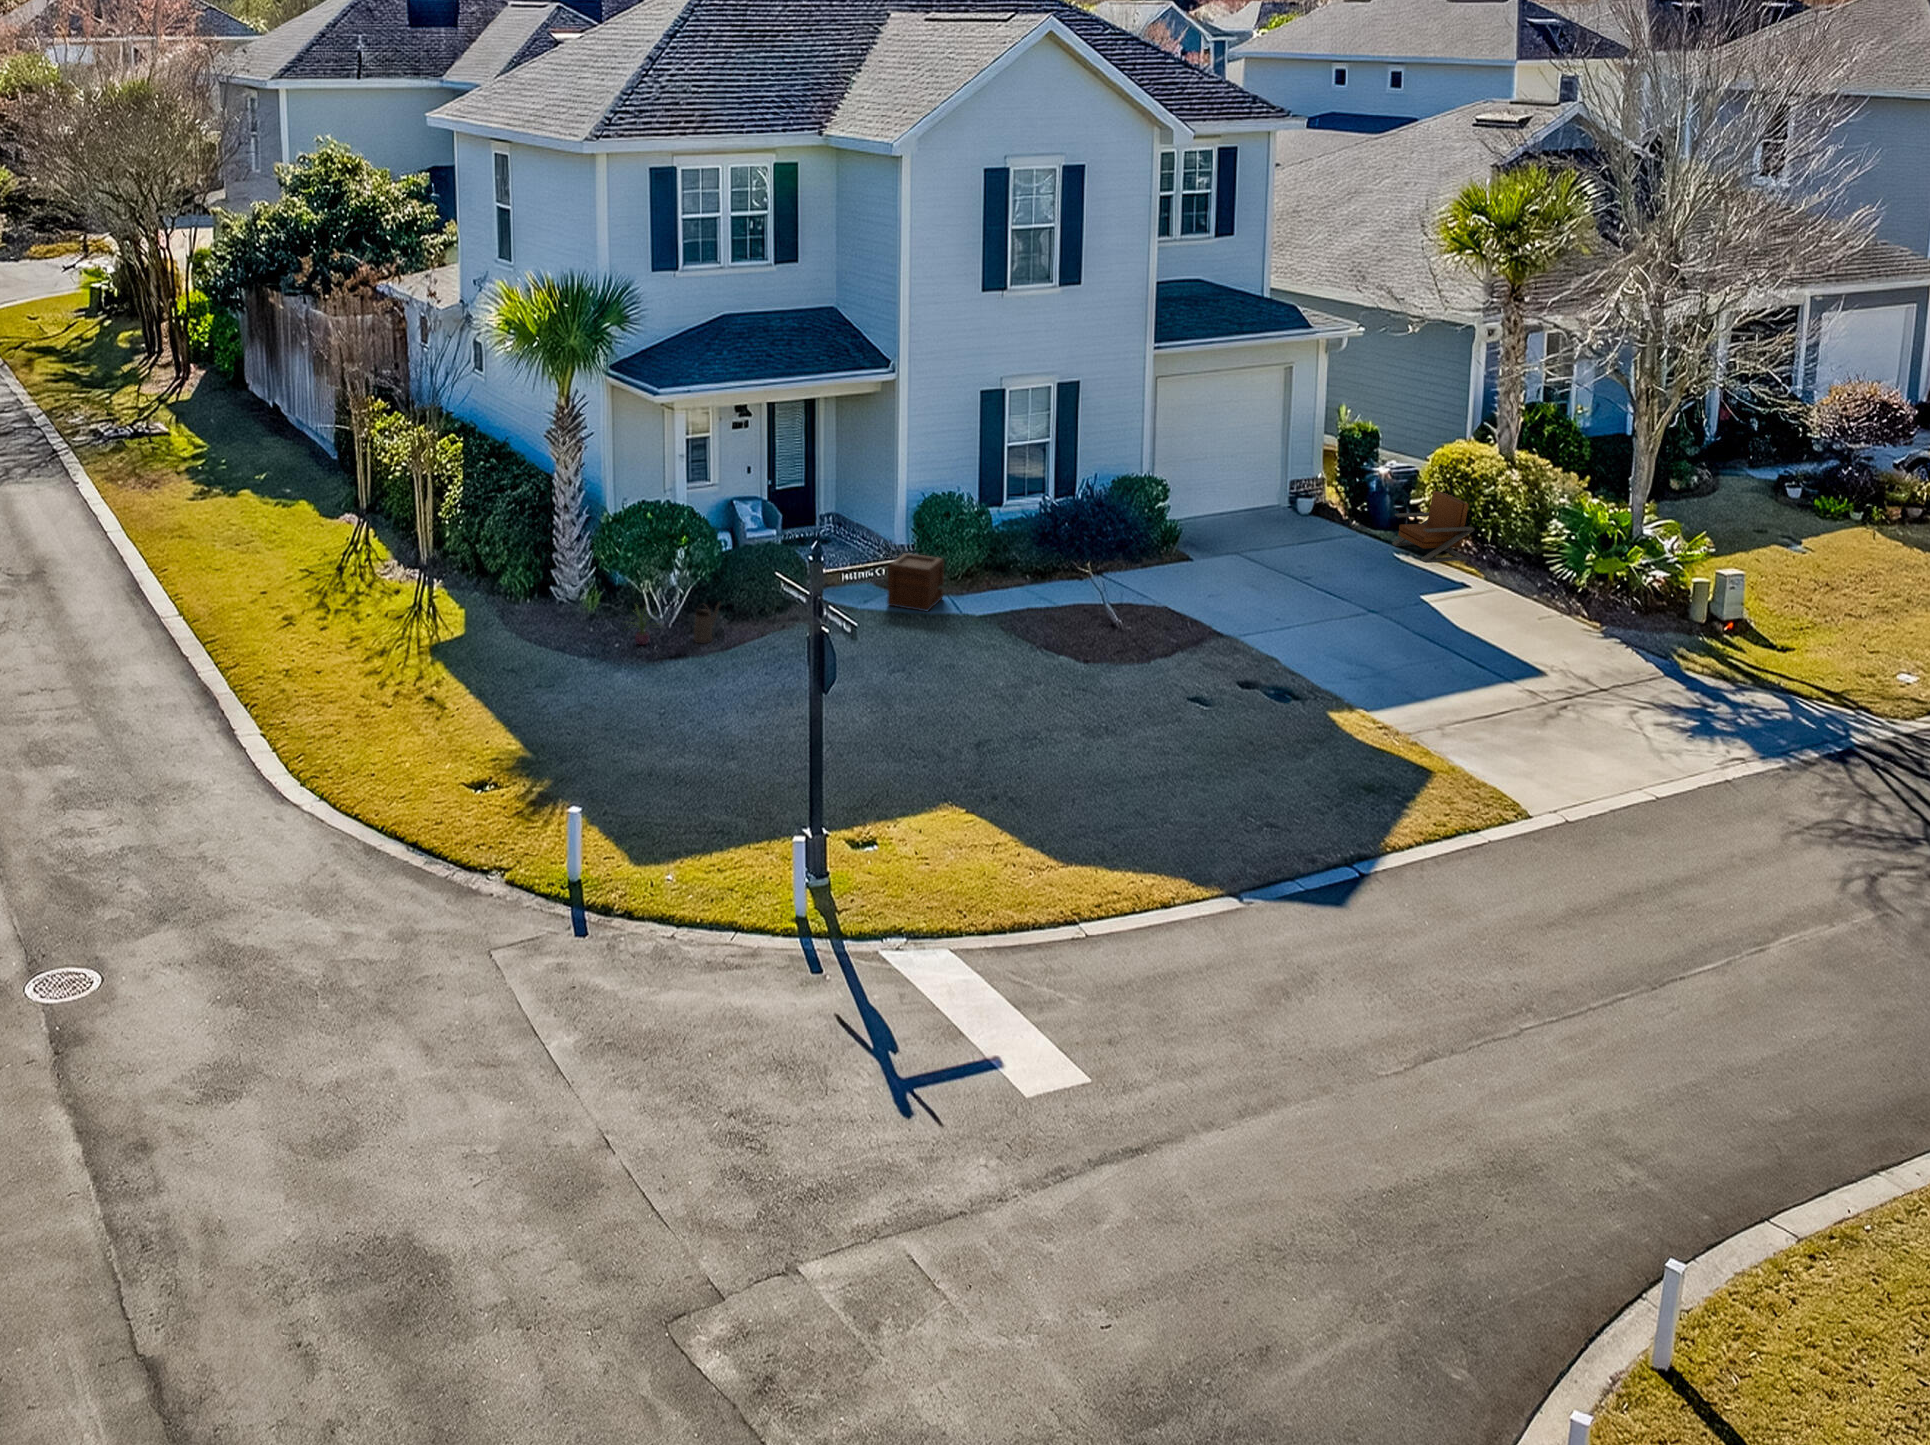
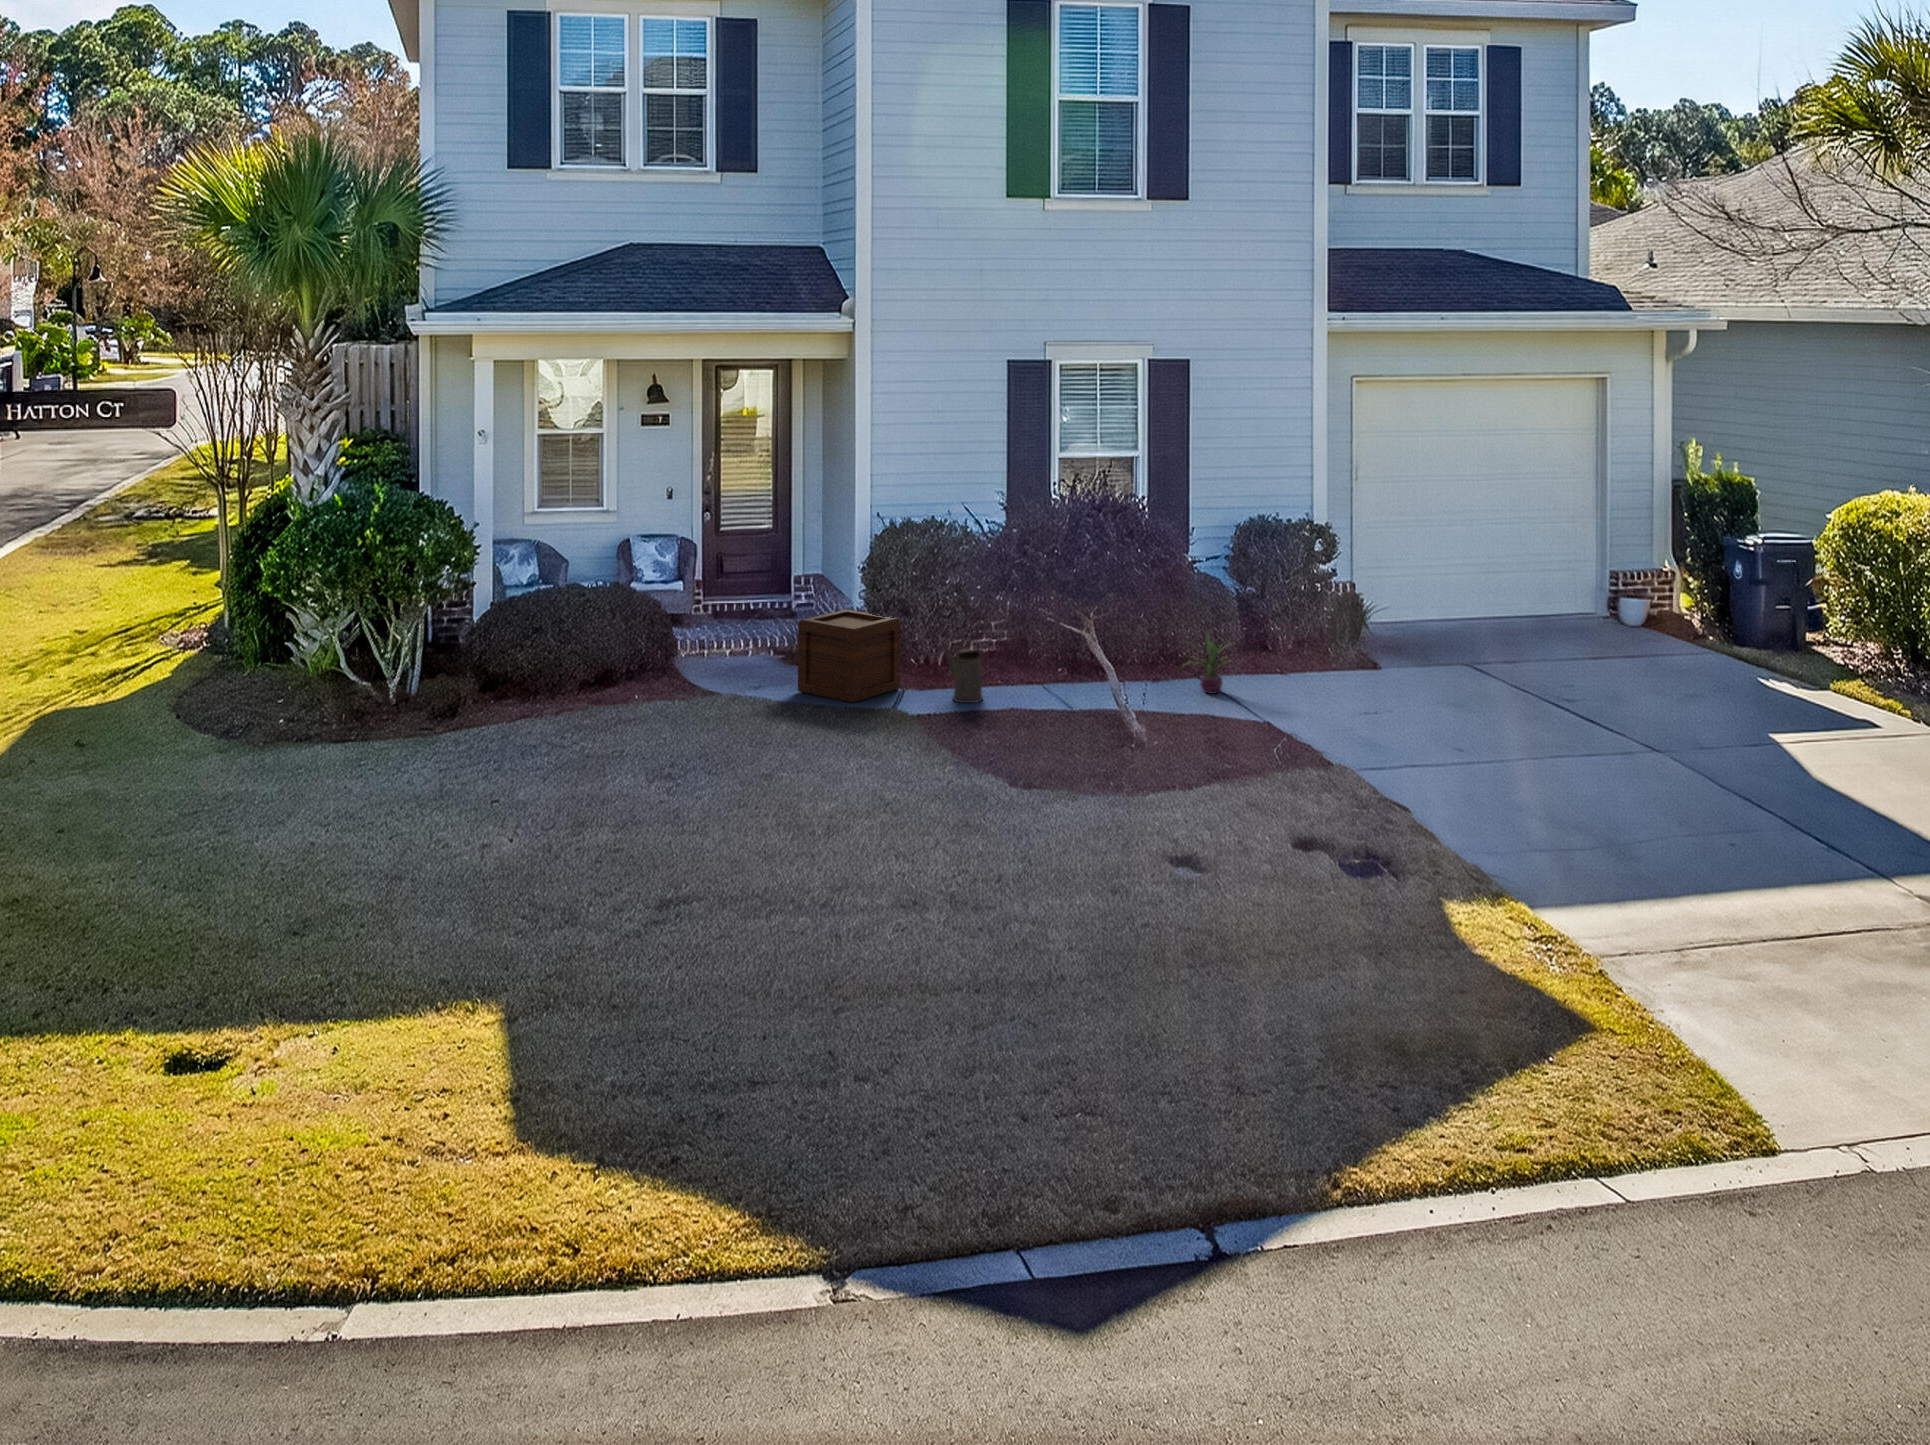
lounge chair: present [1392,491,1475,562] -> none [1761,570,1903,690]
watering can: present [694,602,720,643] -> present [943,641,983,703]
decorative plant: present [631,606,650,645] -> present [1200,630,1224,694]

